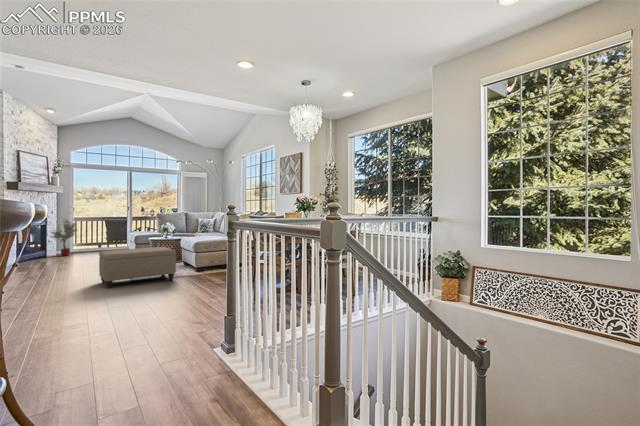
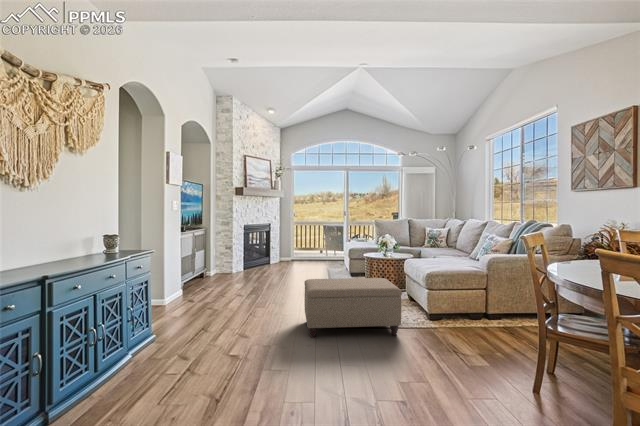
potted tree: present [52,219,77,256] -> none [273,224,297,265]

